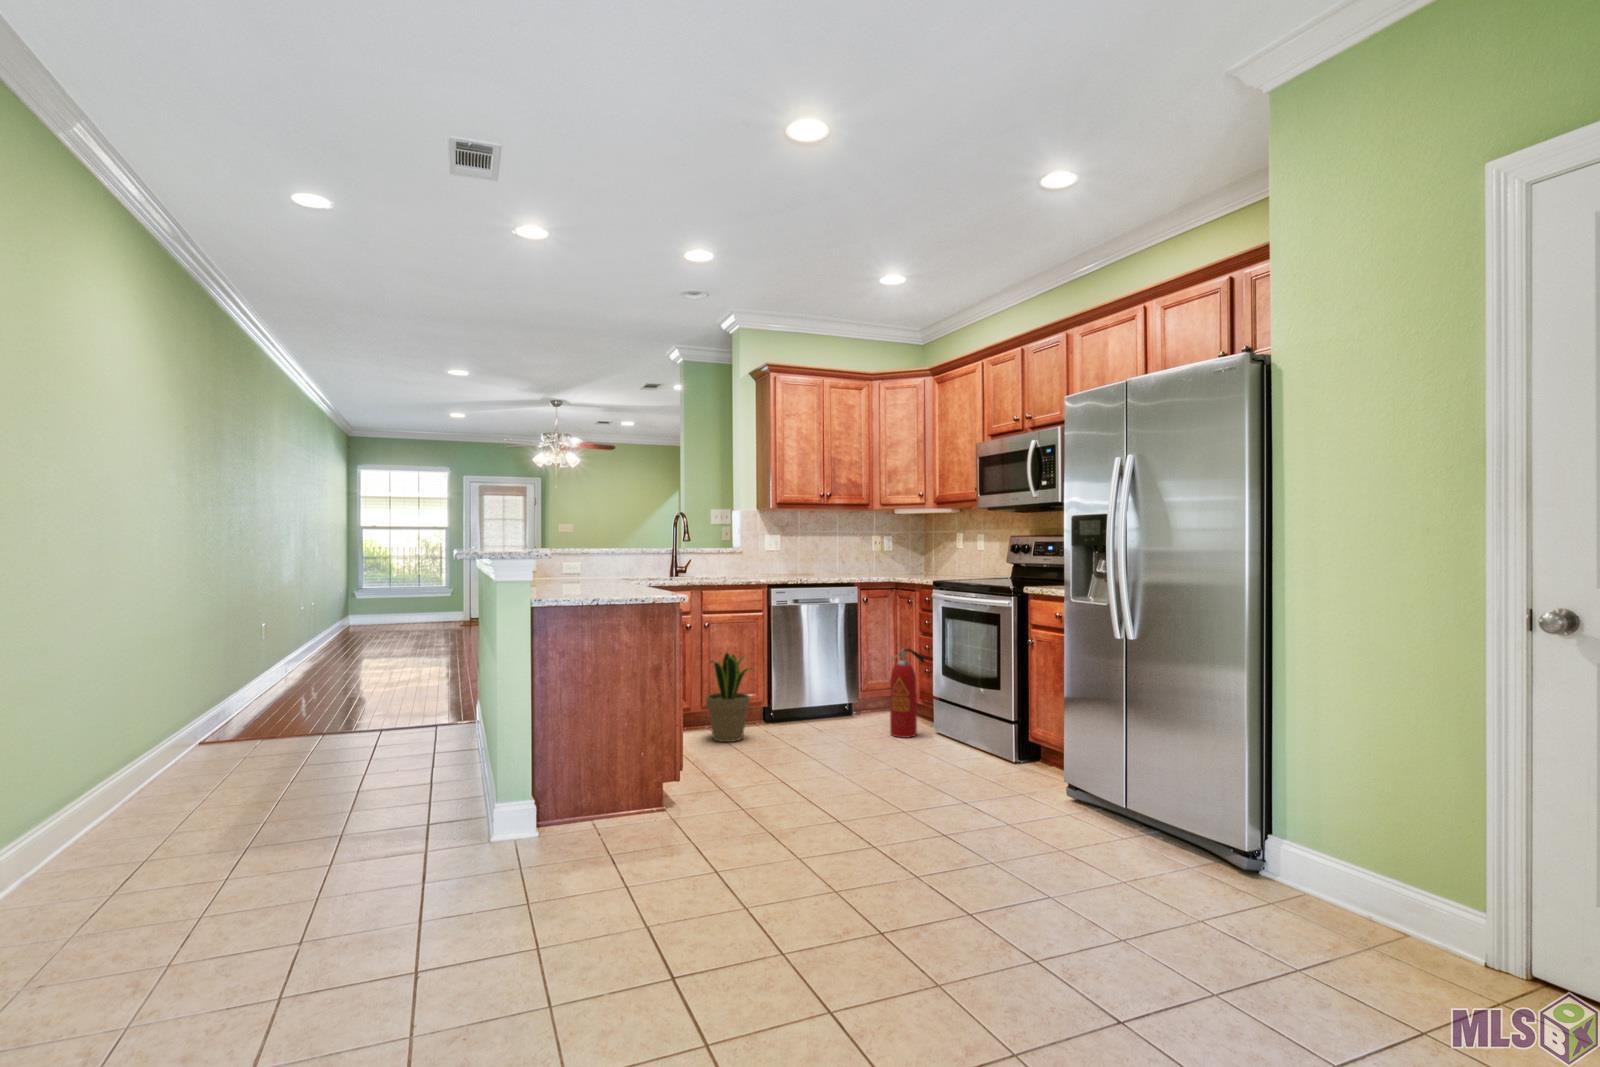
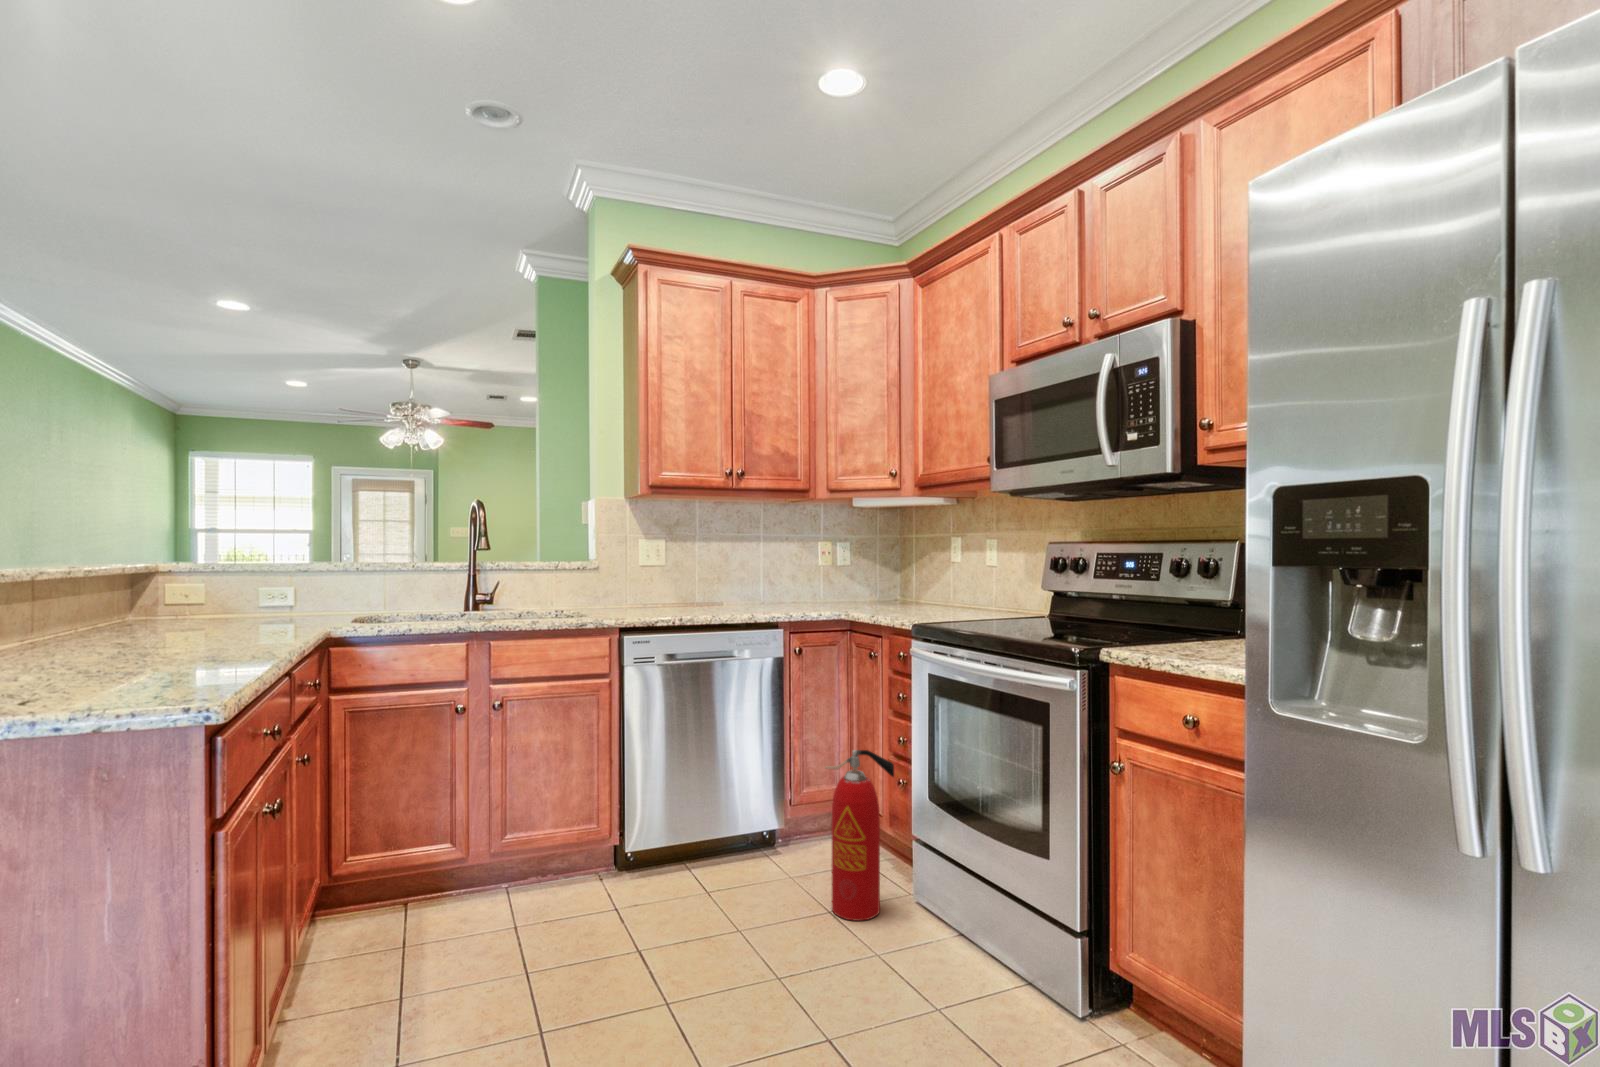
potted plant: present [706,653,753,742] -> none [475,760,570,939]

